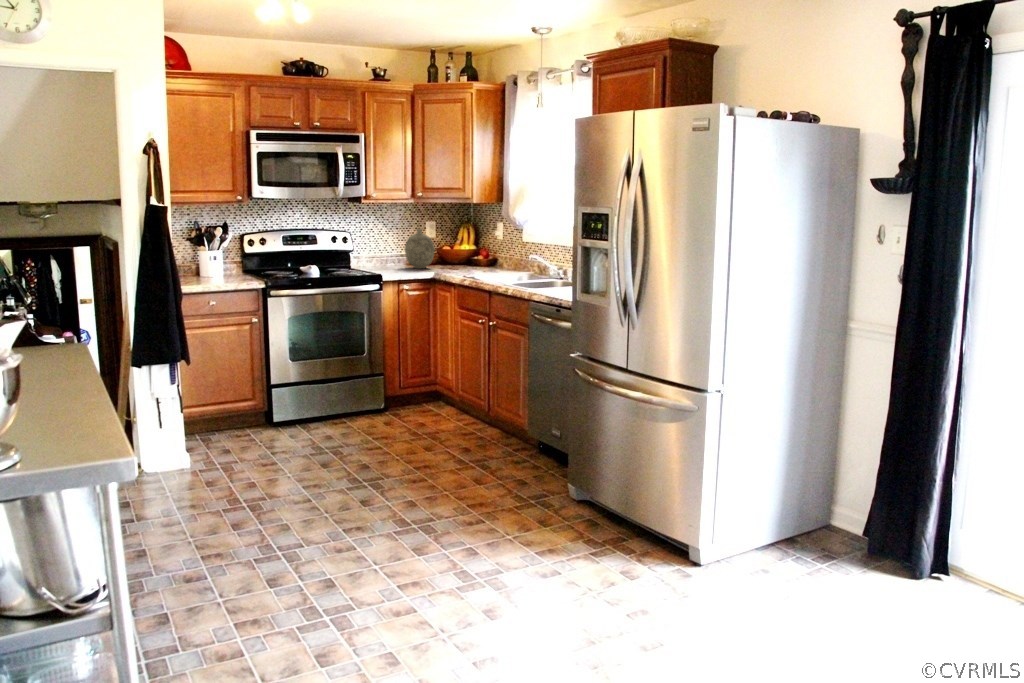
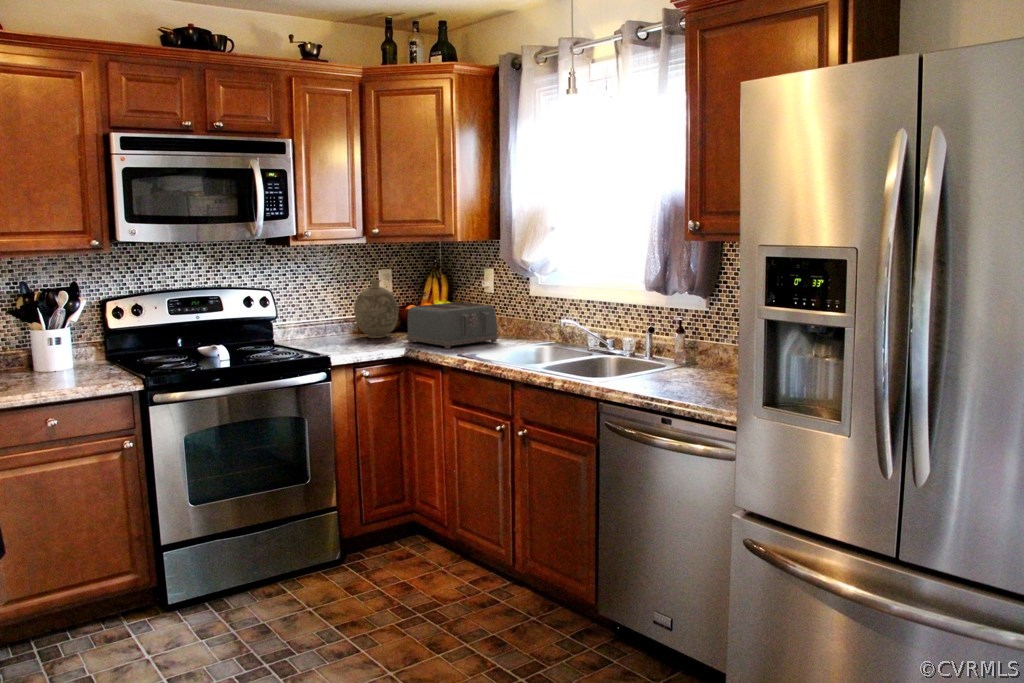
toaster: none [437,245,498,275] -> present [406,302,498,349]

